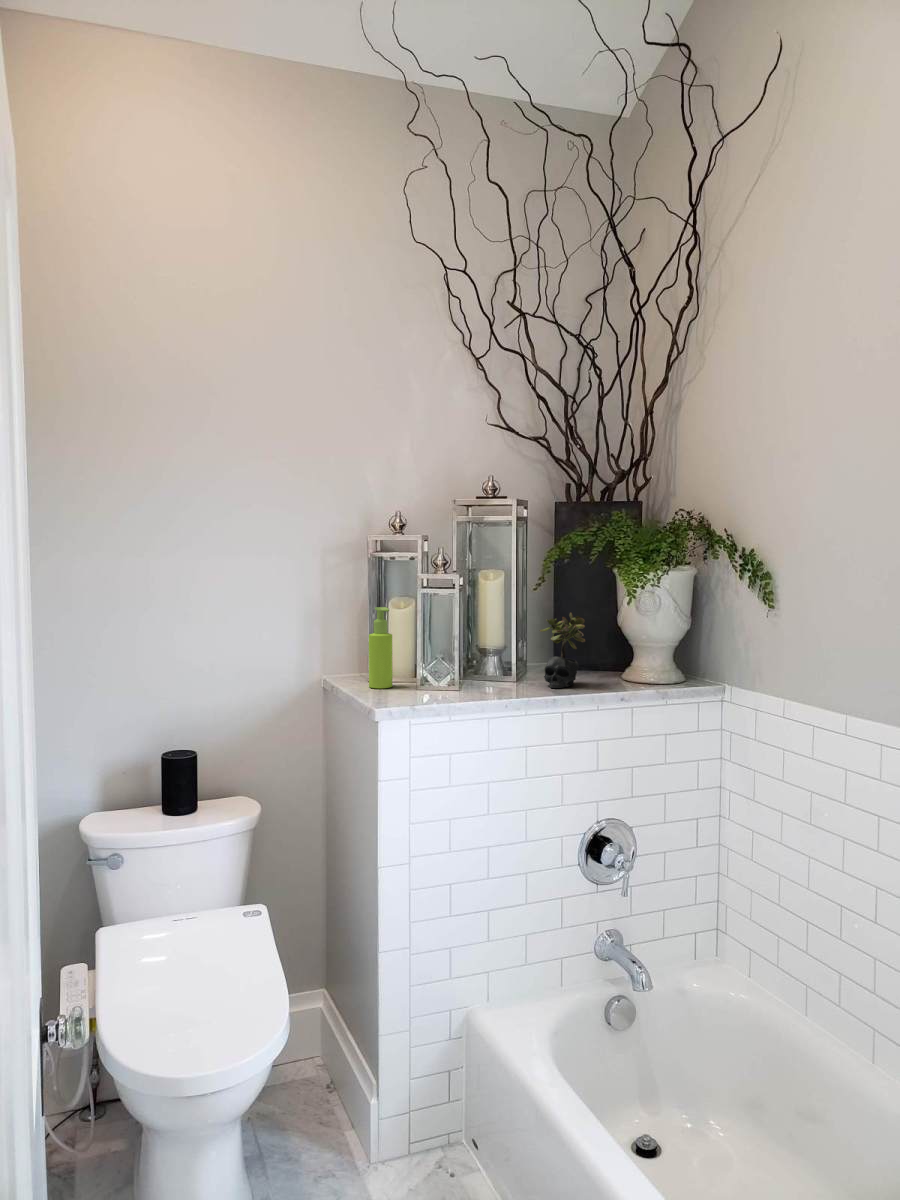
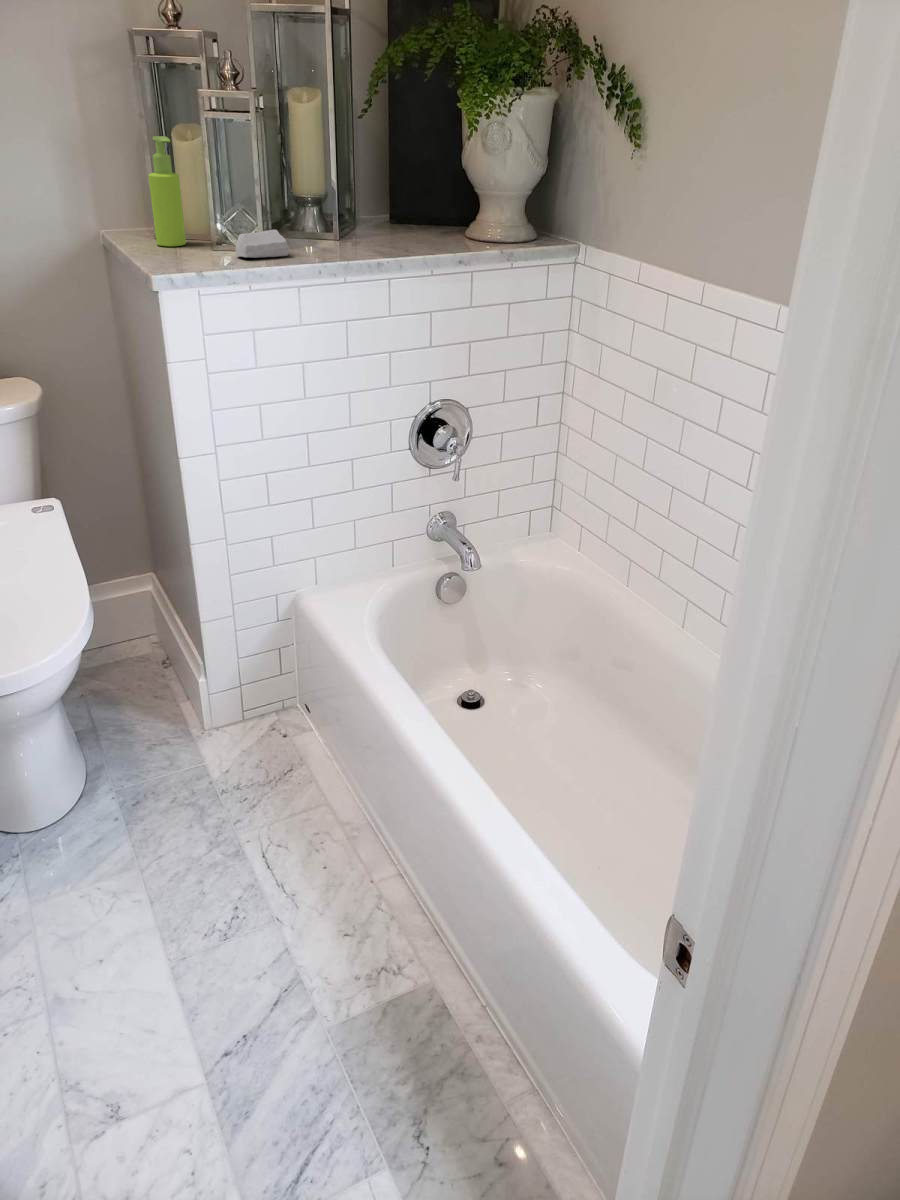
succulent plant: present [540,613,585,688] -> none [364,148,419,247]
soap bar: none [435,674,479,696] -> present [236,230,289,258]

